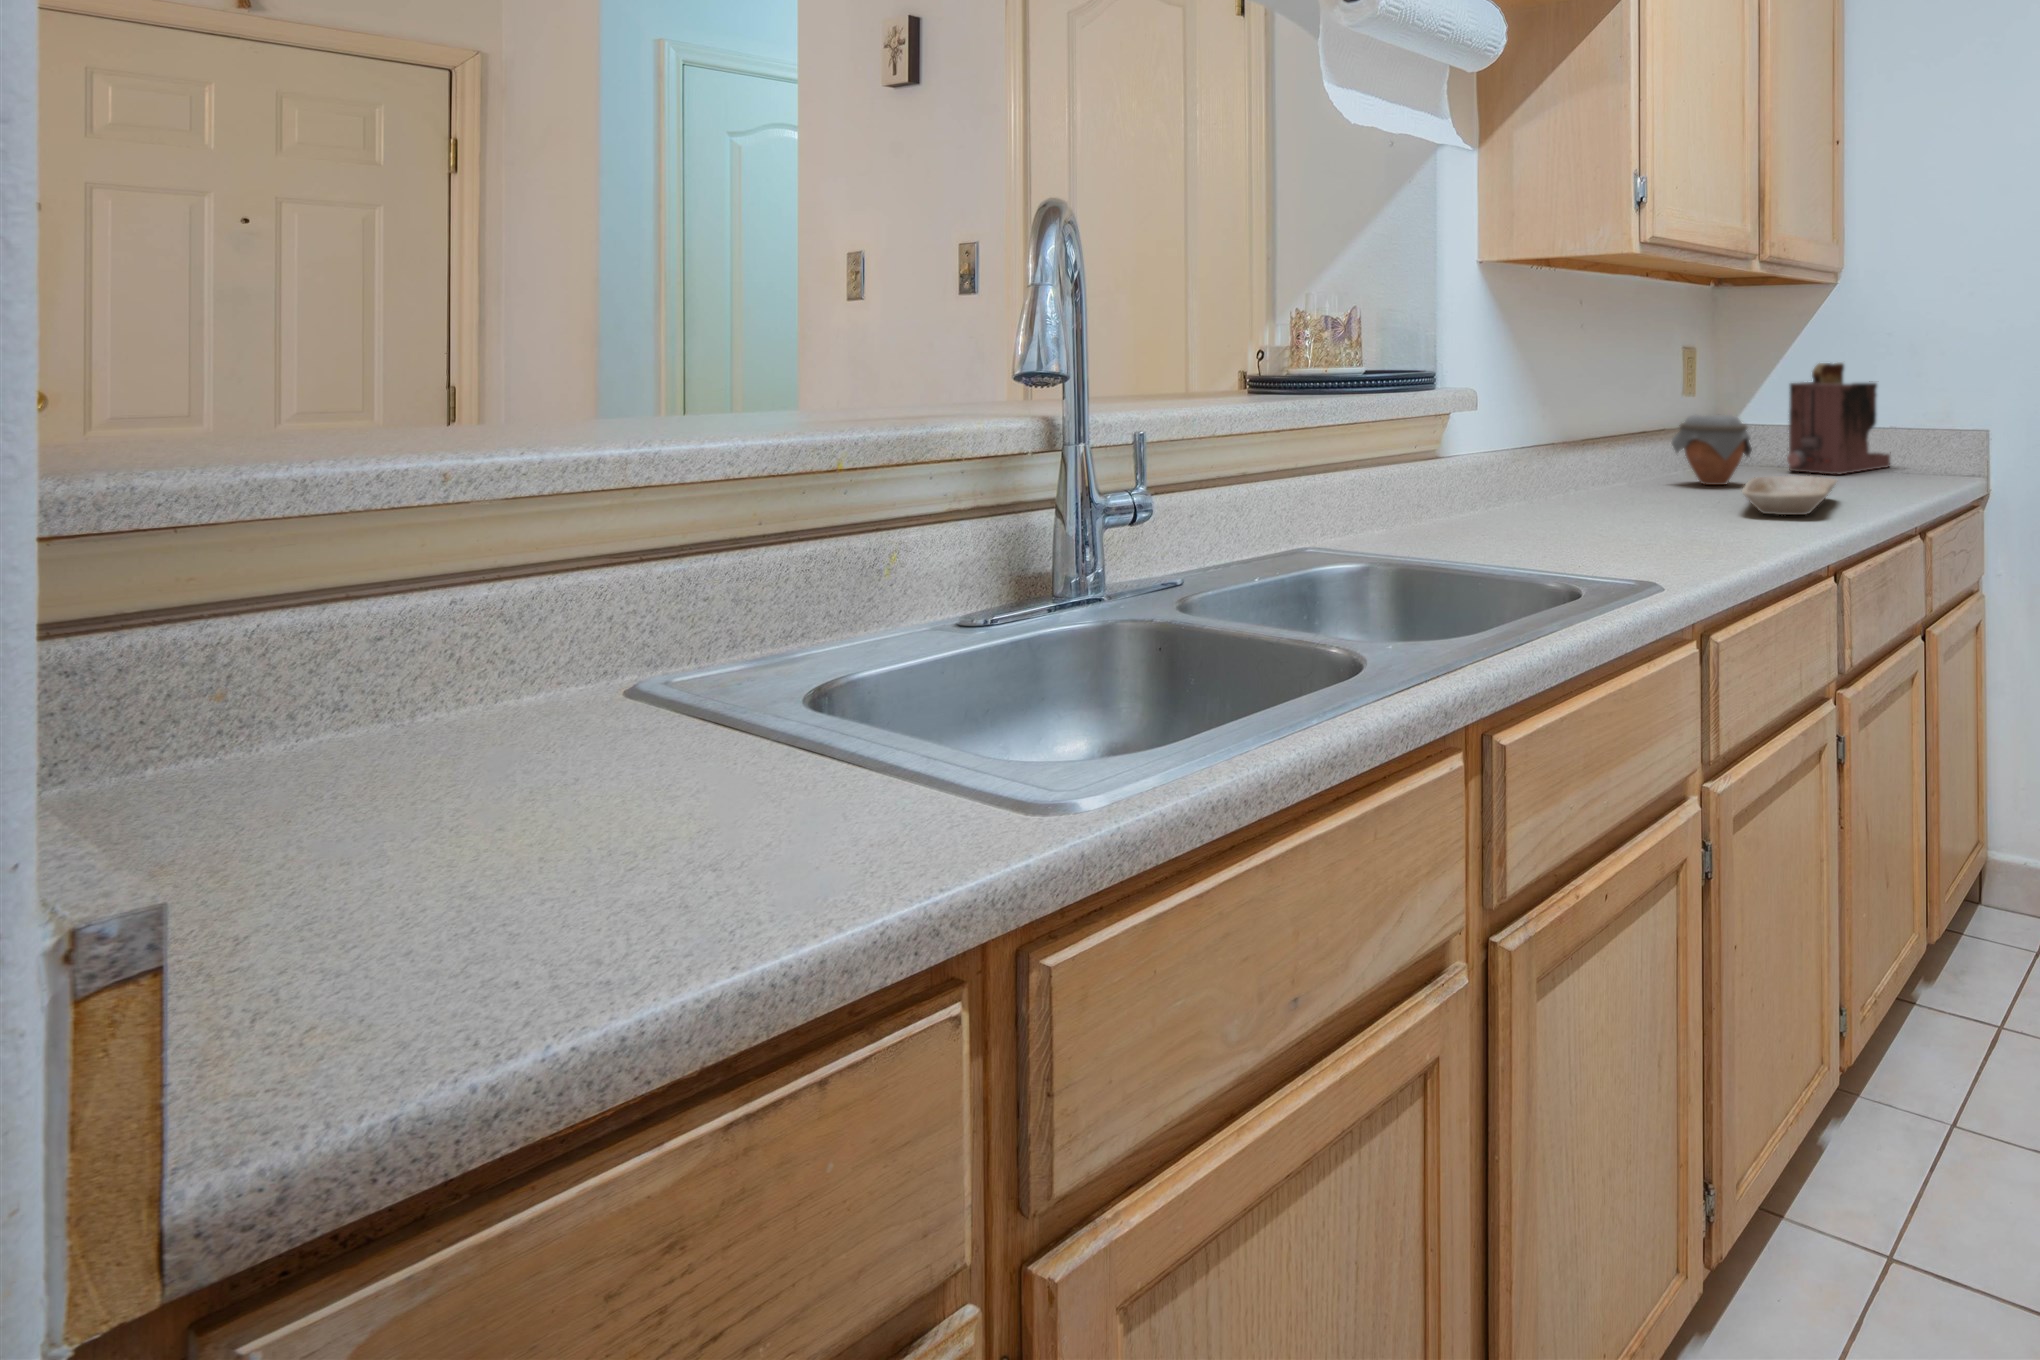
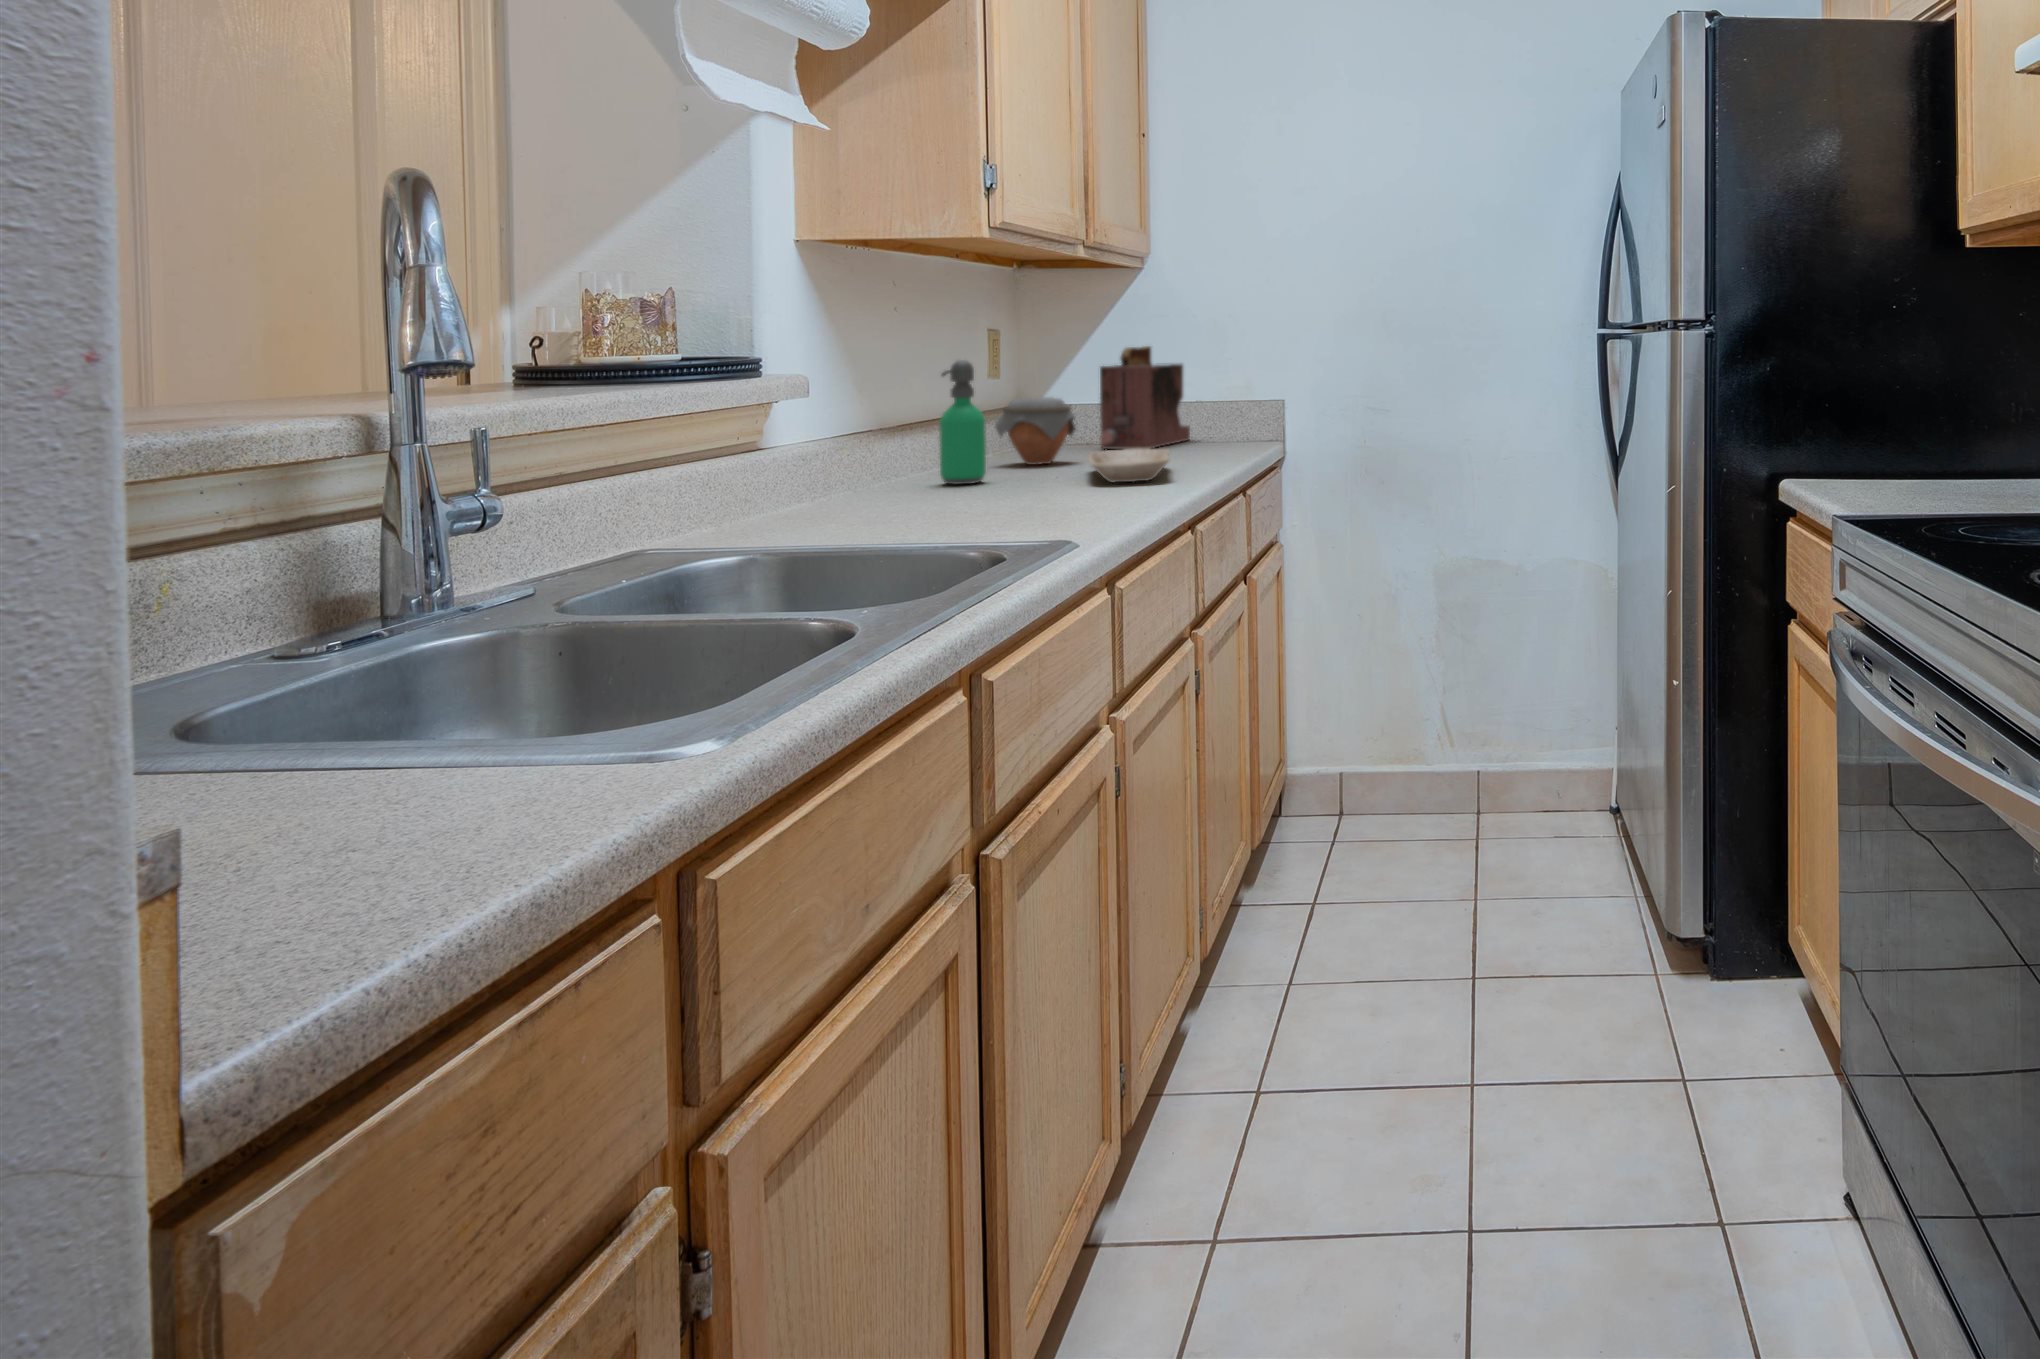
soap dispenser: none [1603,375,1647,502] -> present [939,360,986,484]

